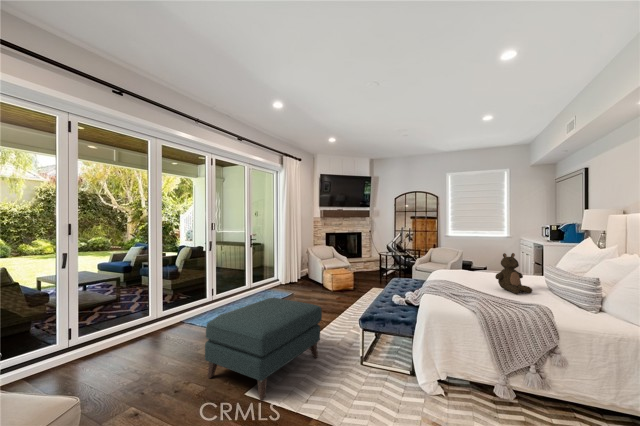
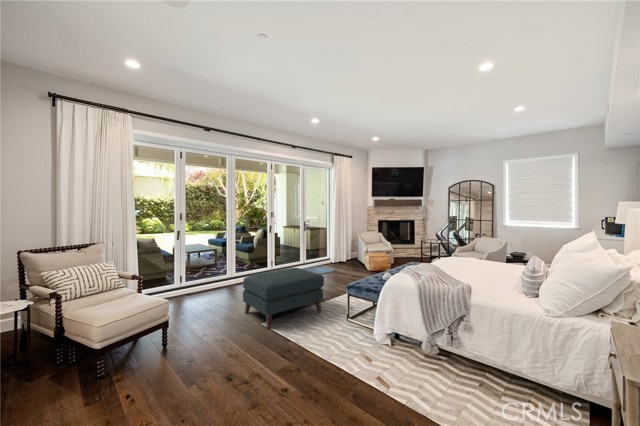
stuffed bear: present [495,253,532,294] -> none [470,243,501,279]

